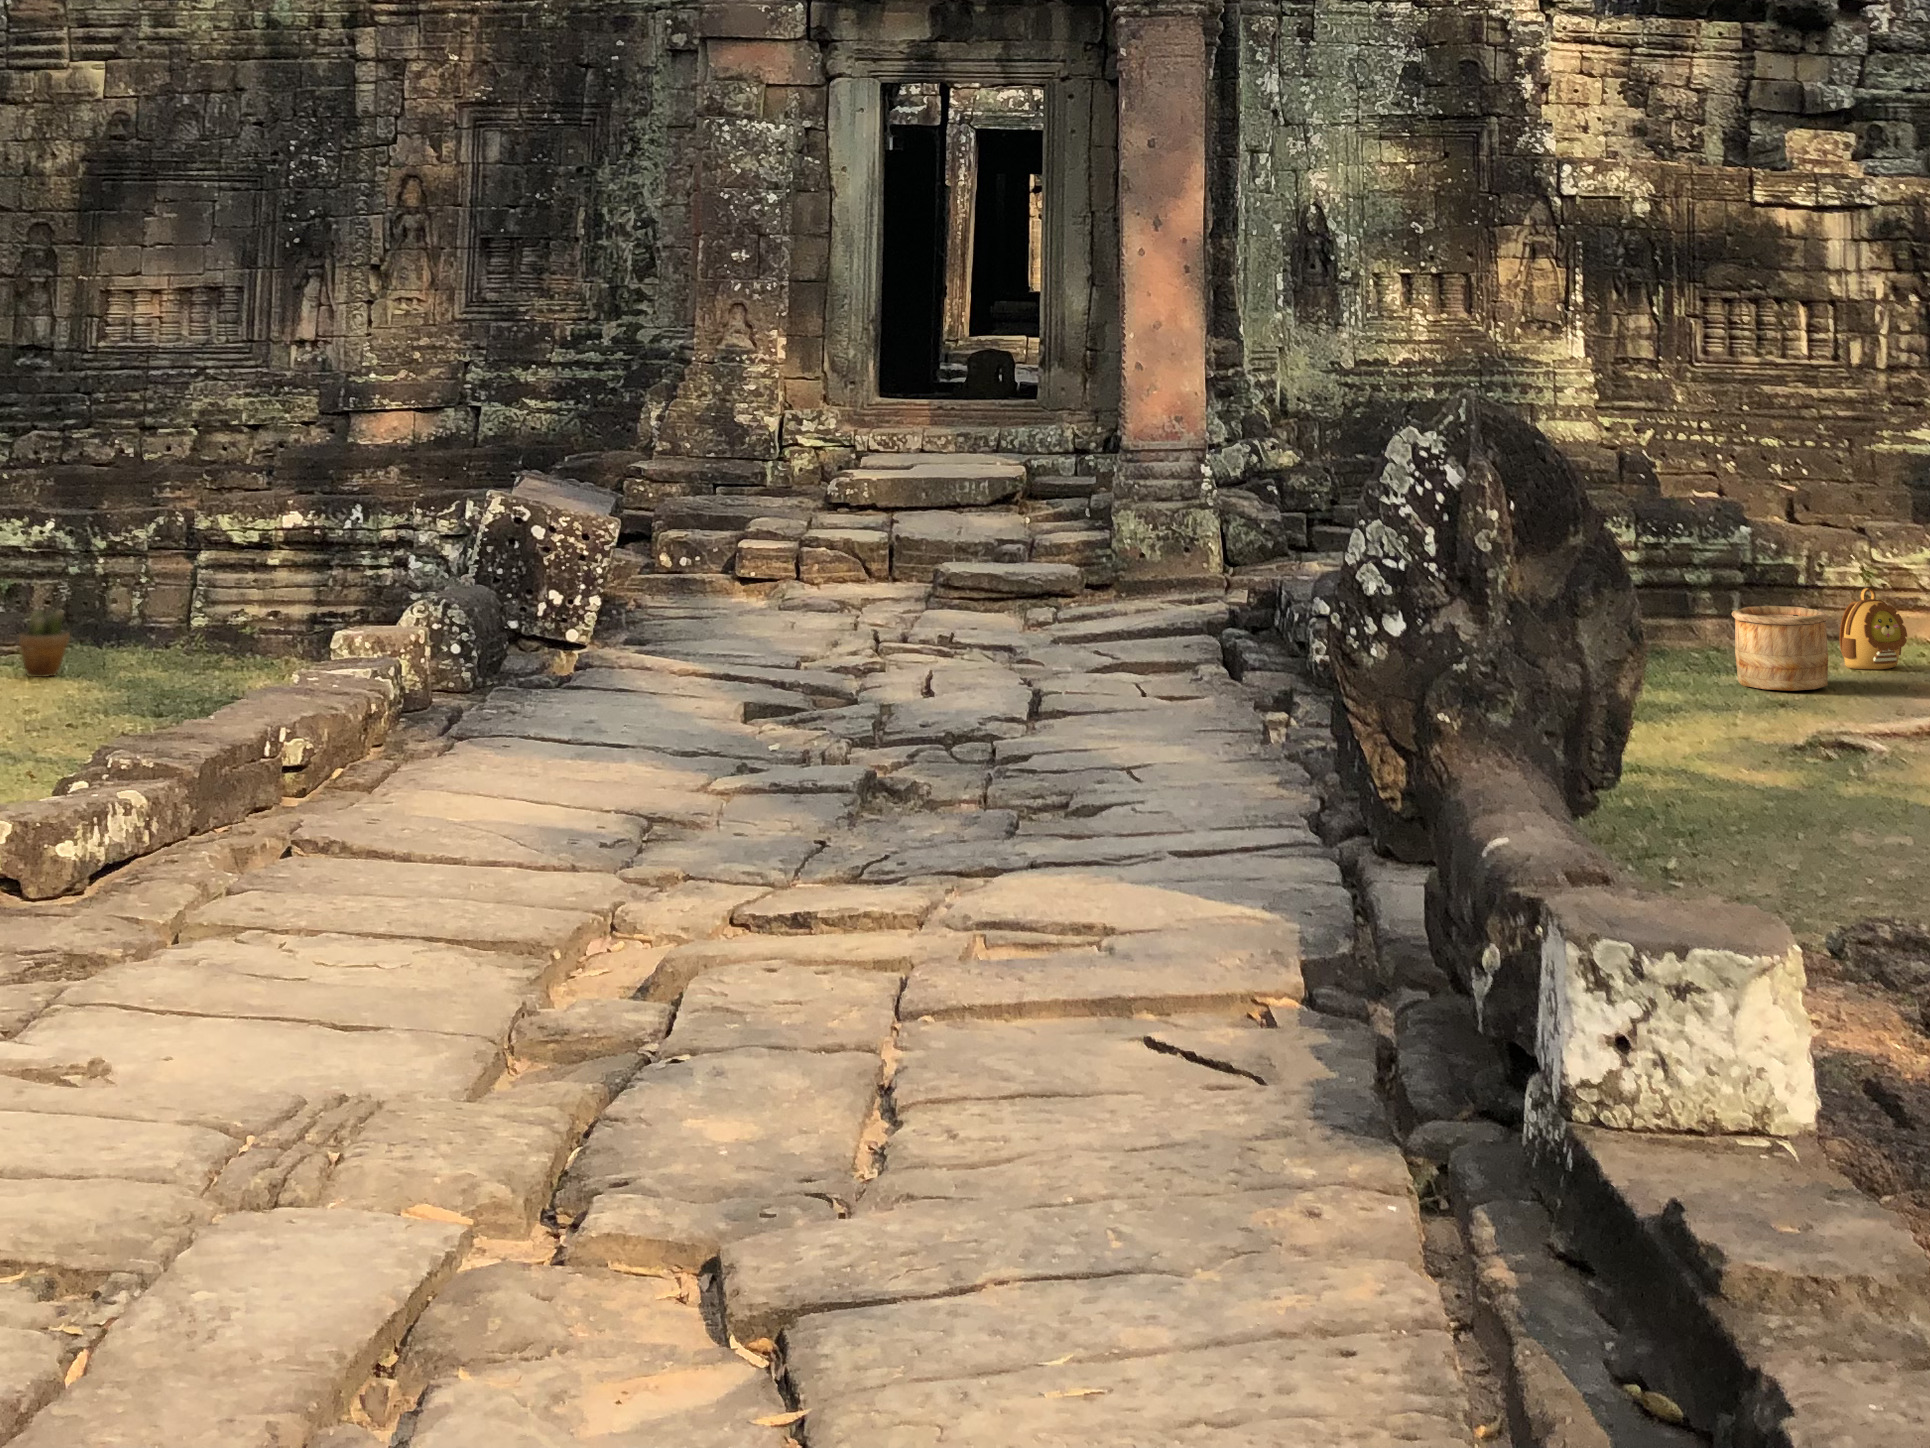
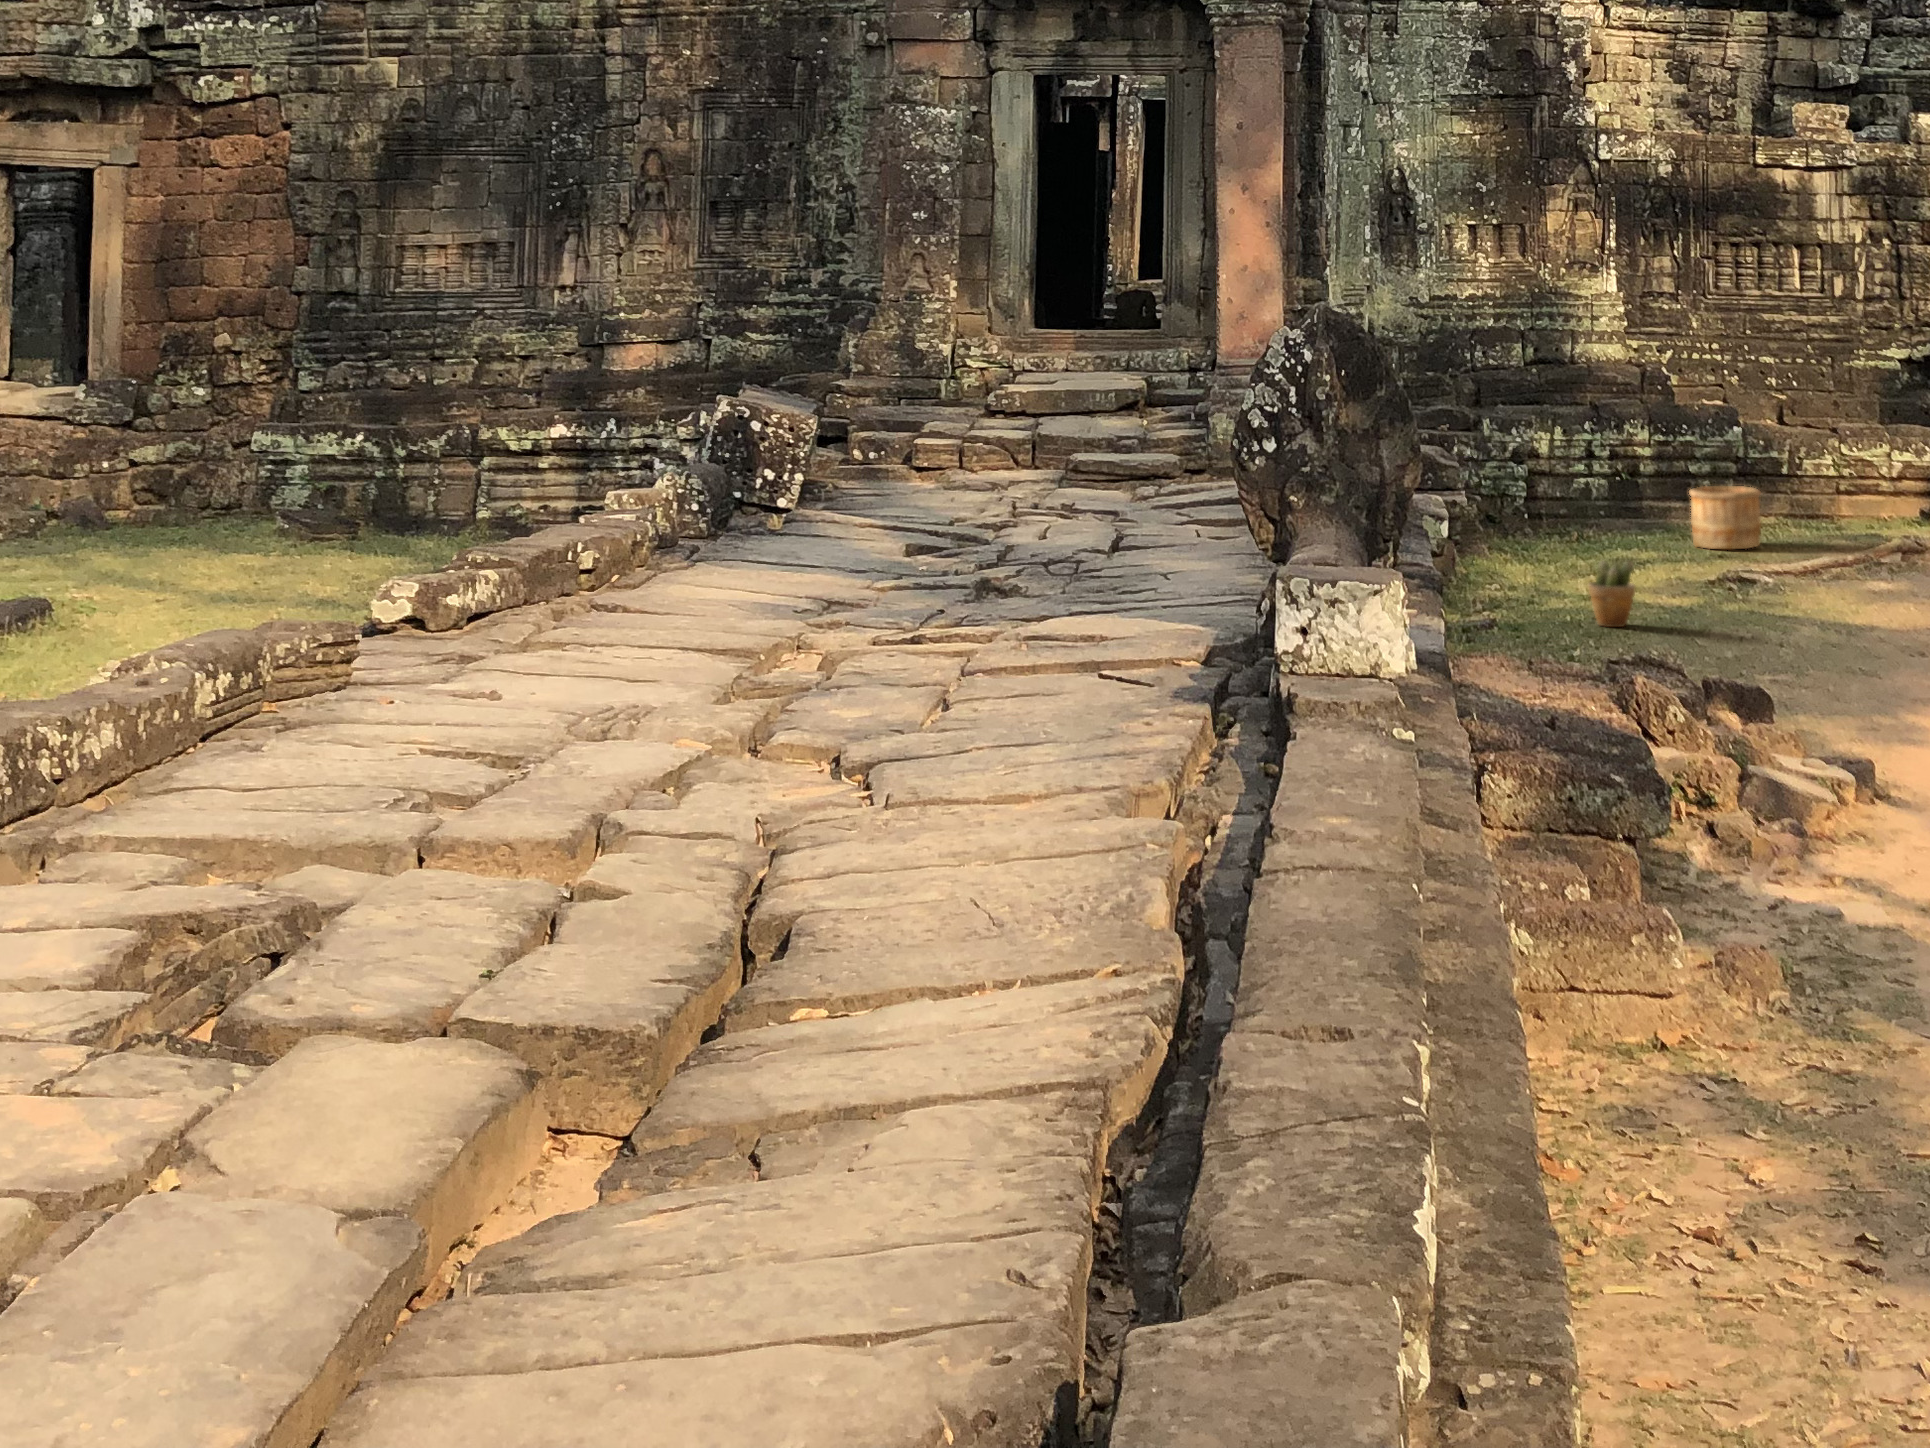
backpack: present [1839,588,1907,669] -> none [1784,473,1836,536]
potted plant: present [19,609,70,677] -> present [1589,561,1636,627]

